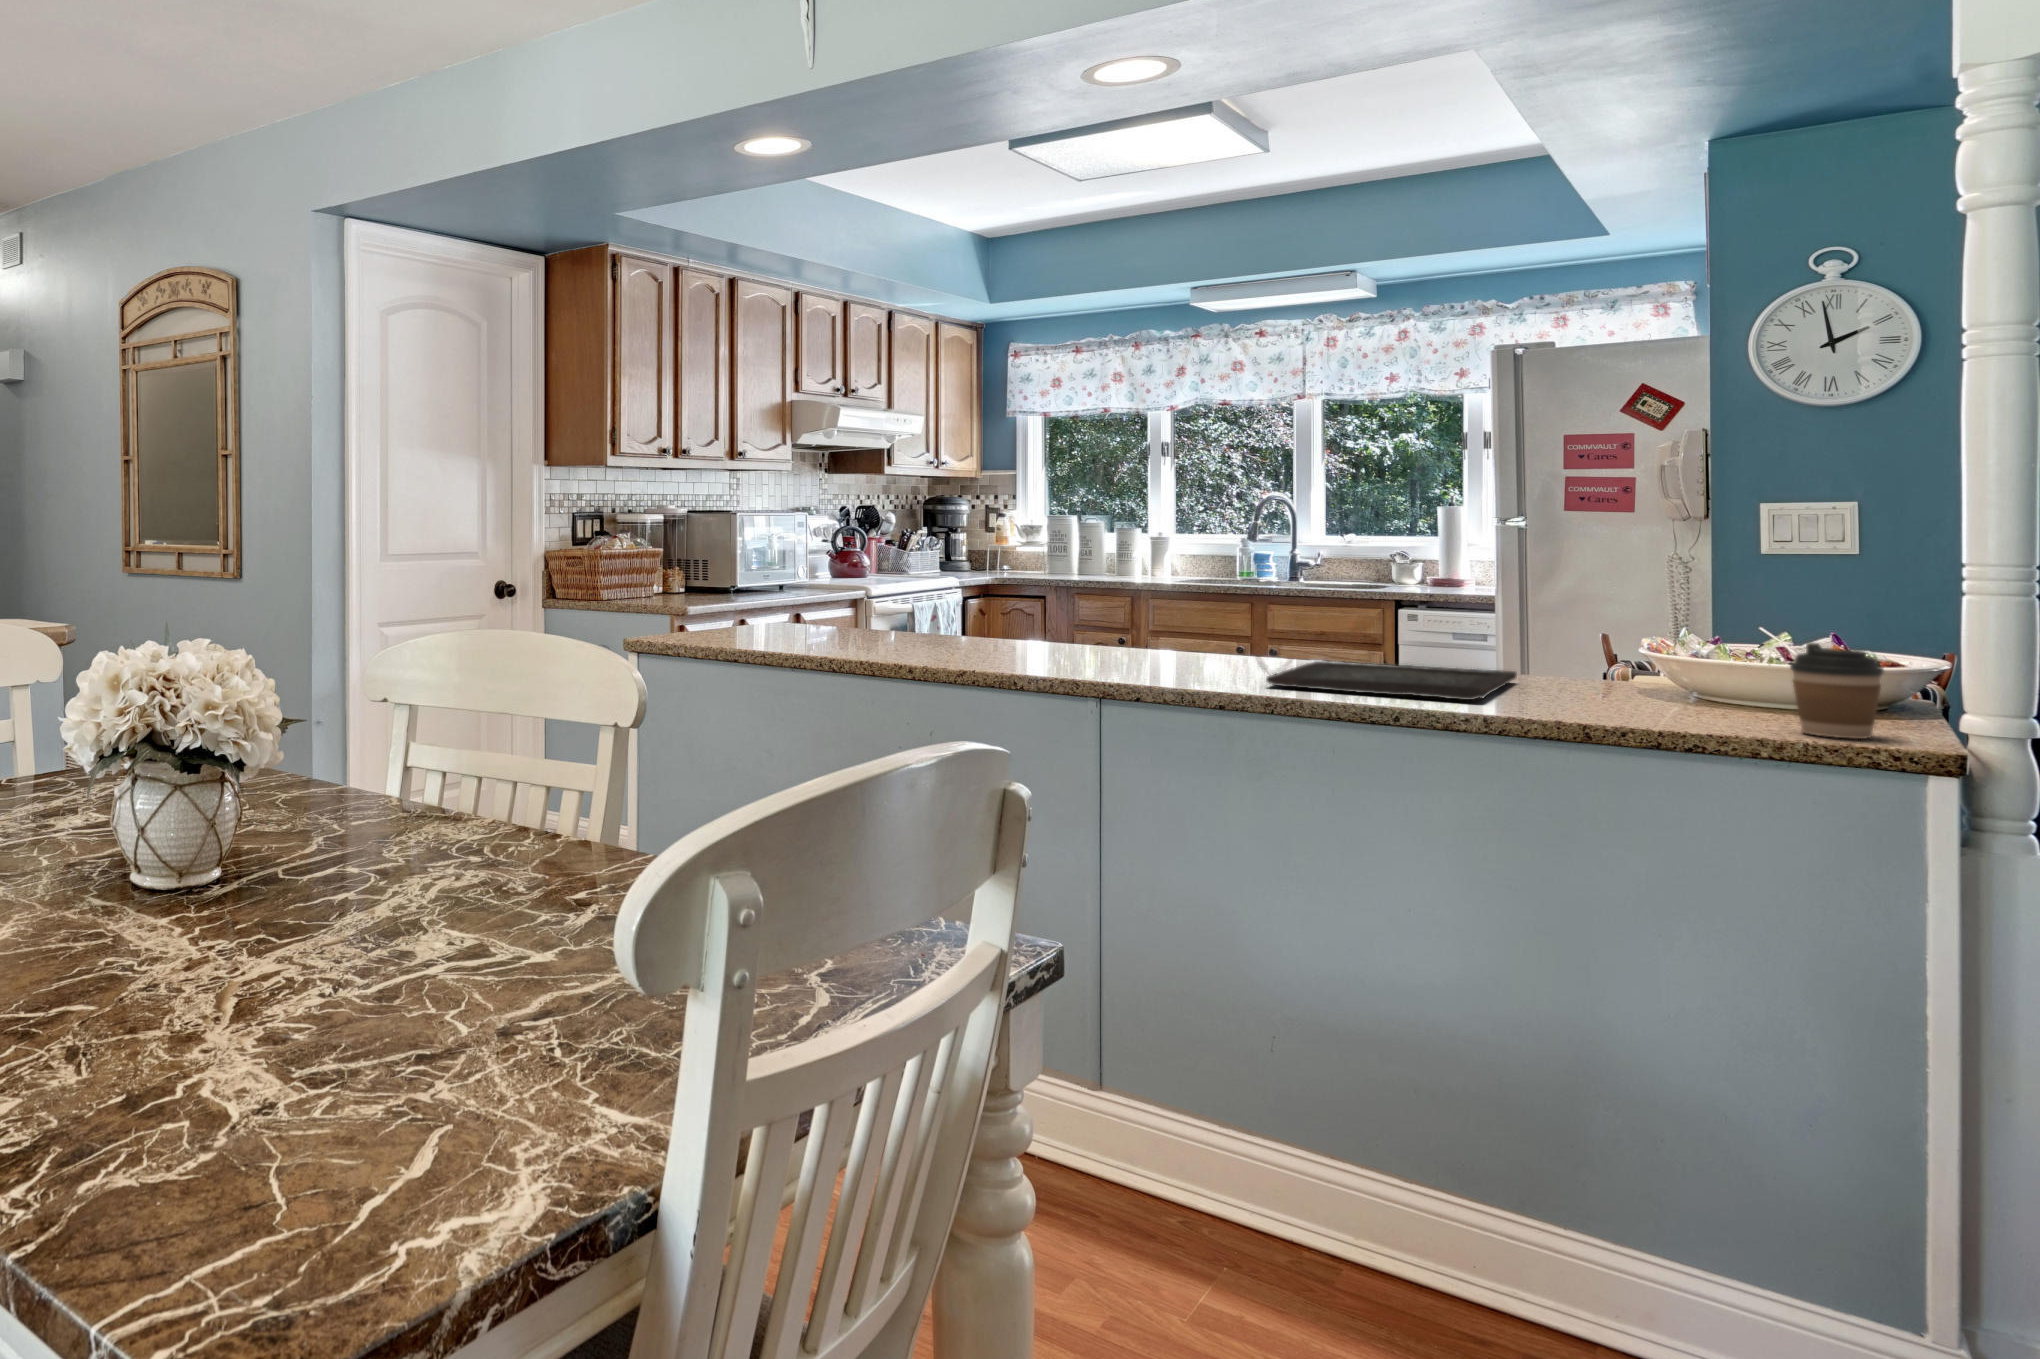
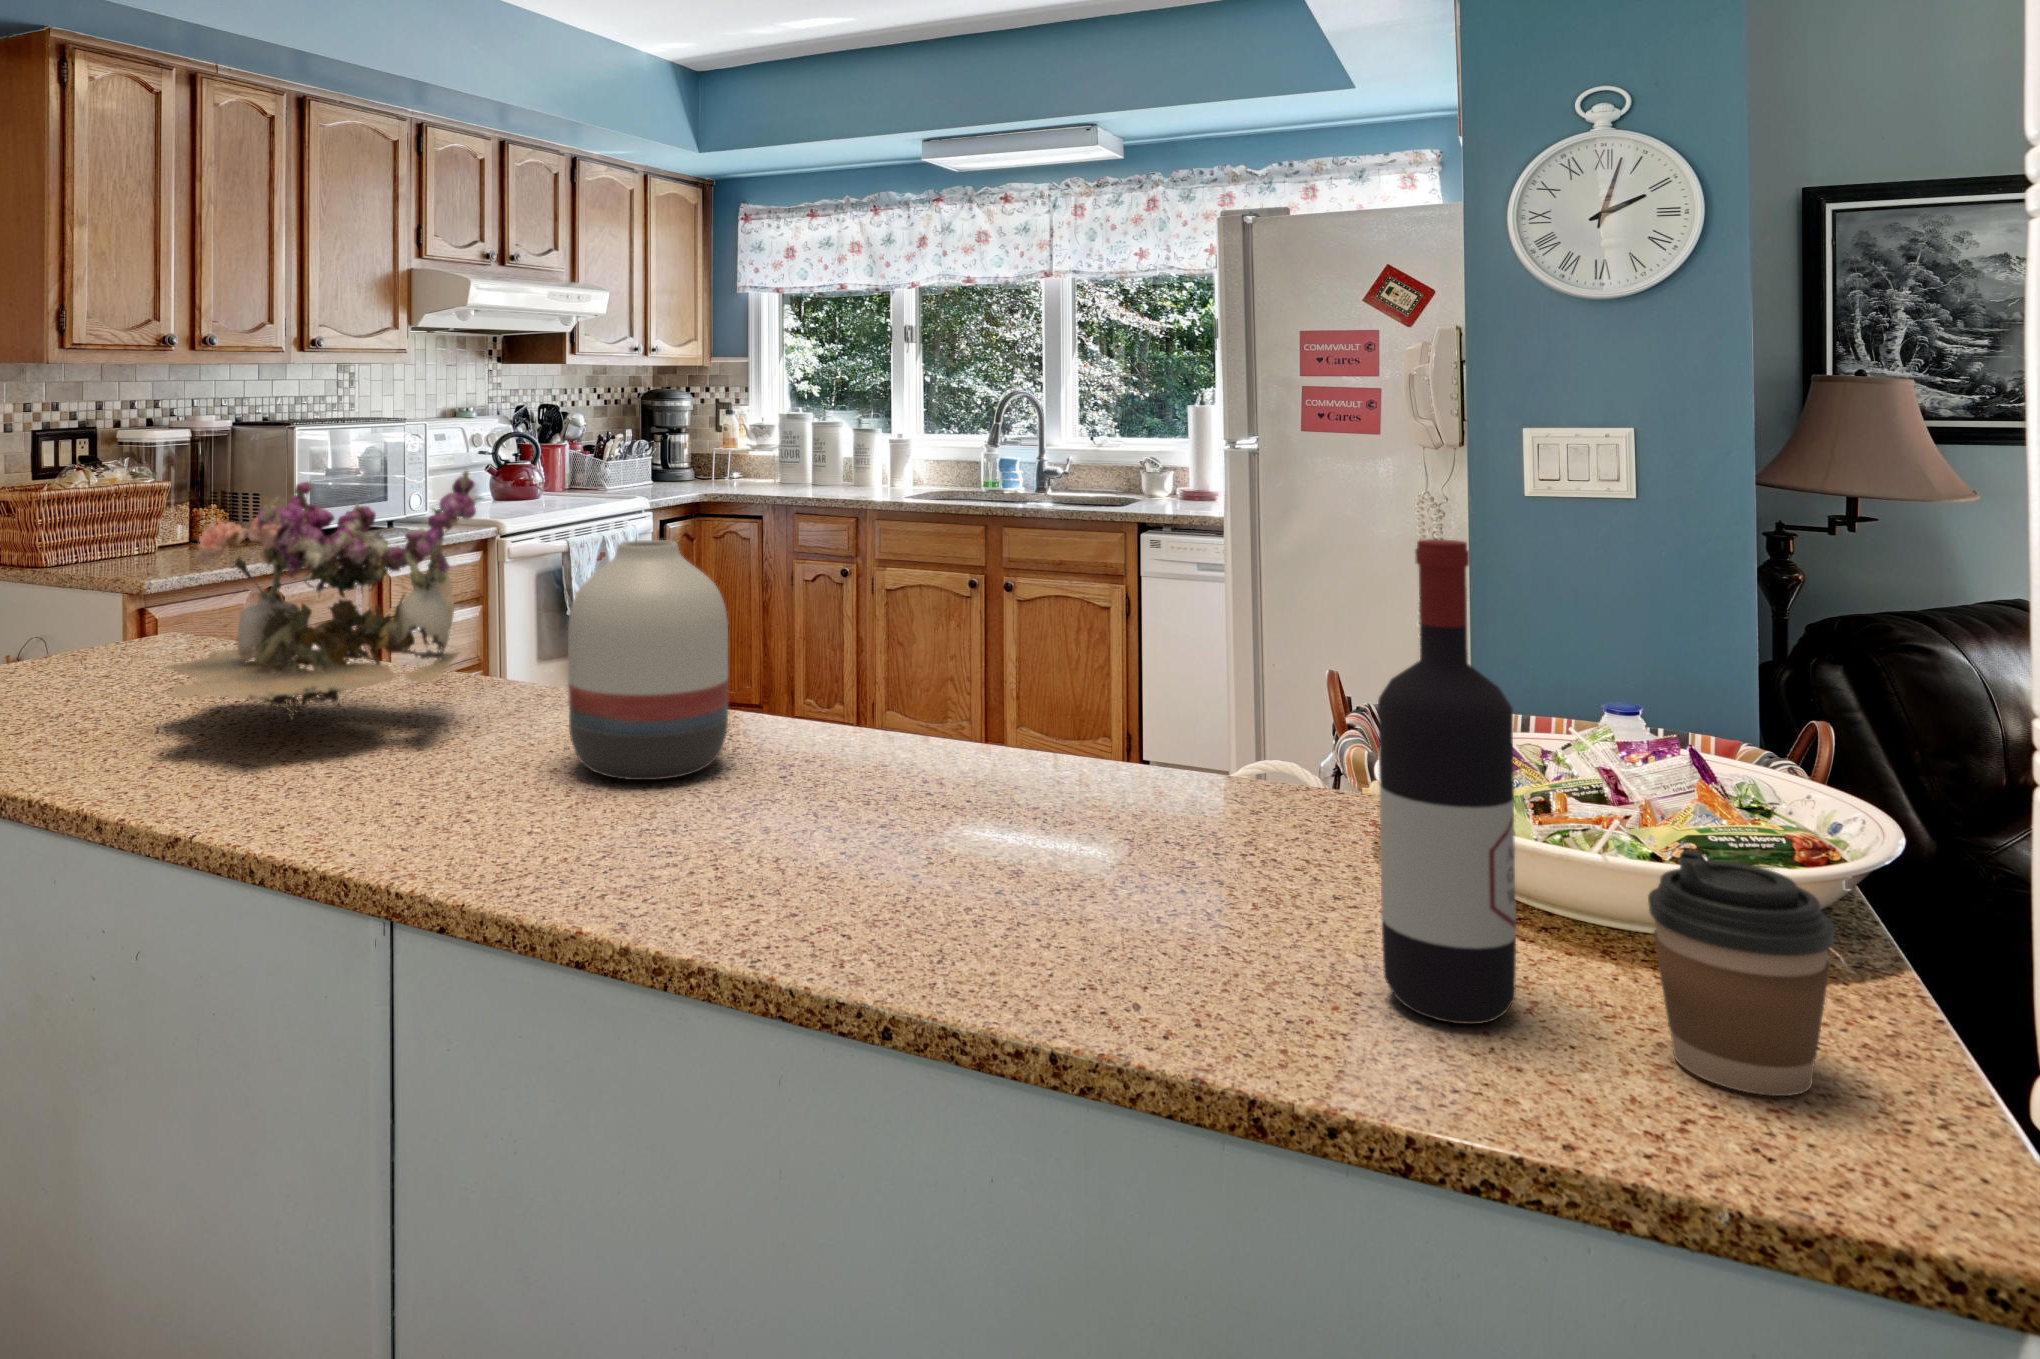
flower arrangement: none [859,508,1044,648] -> present [166,471,476,719]
wine bottle: none [1647,509,1720,724] -> present [1378,539,1516,1024]
vase: none [1125,543,1219,668] -> present [568,540,728,780]
tray: present [1266,661,1517,700] -> none [729,754,1186,919]

